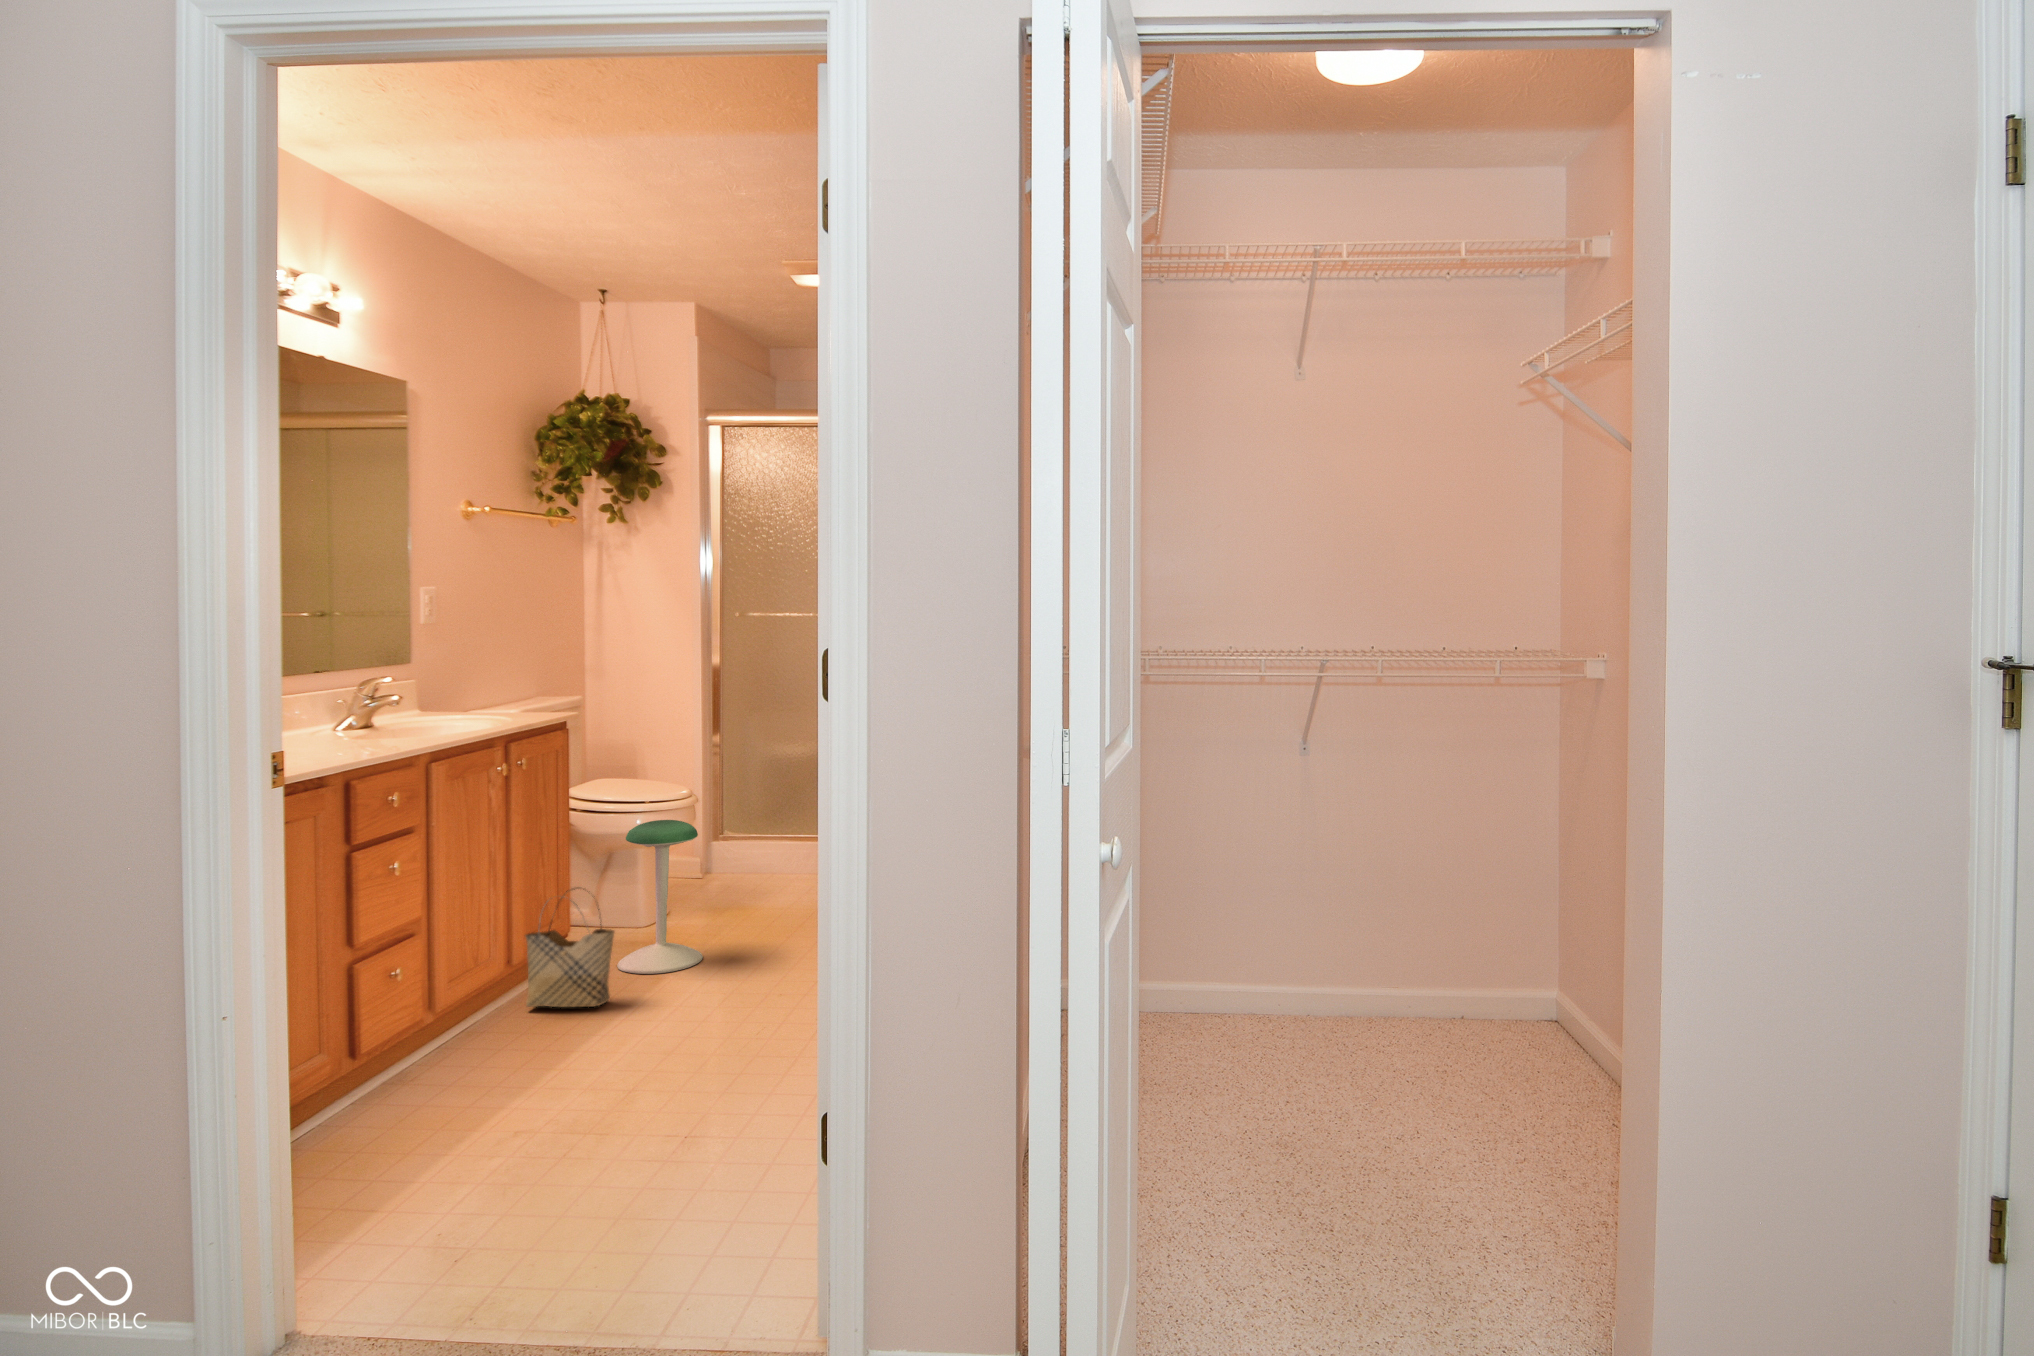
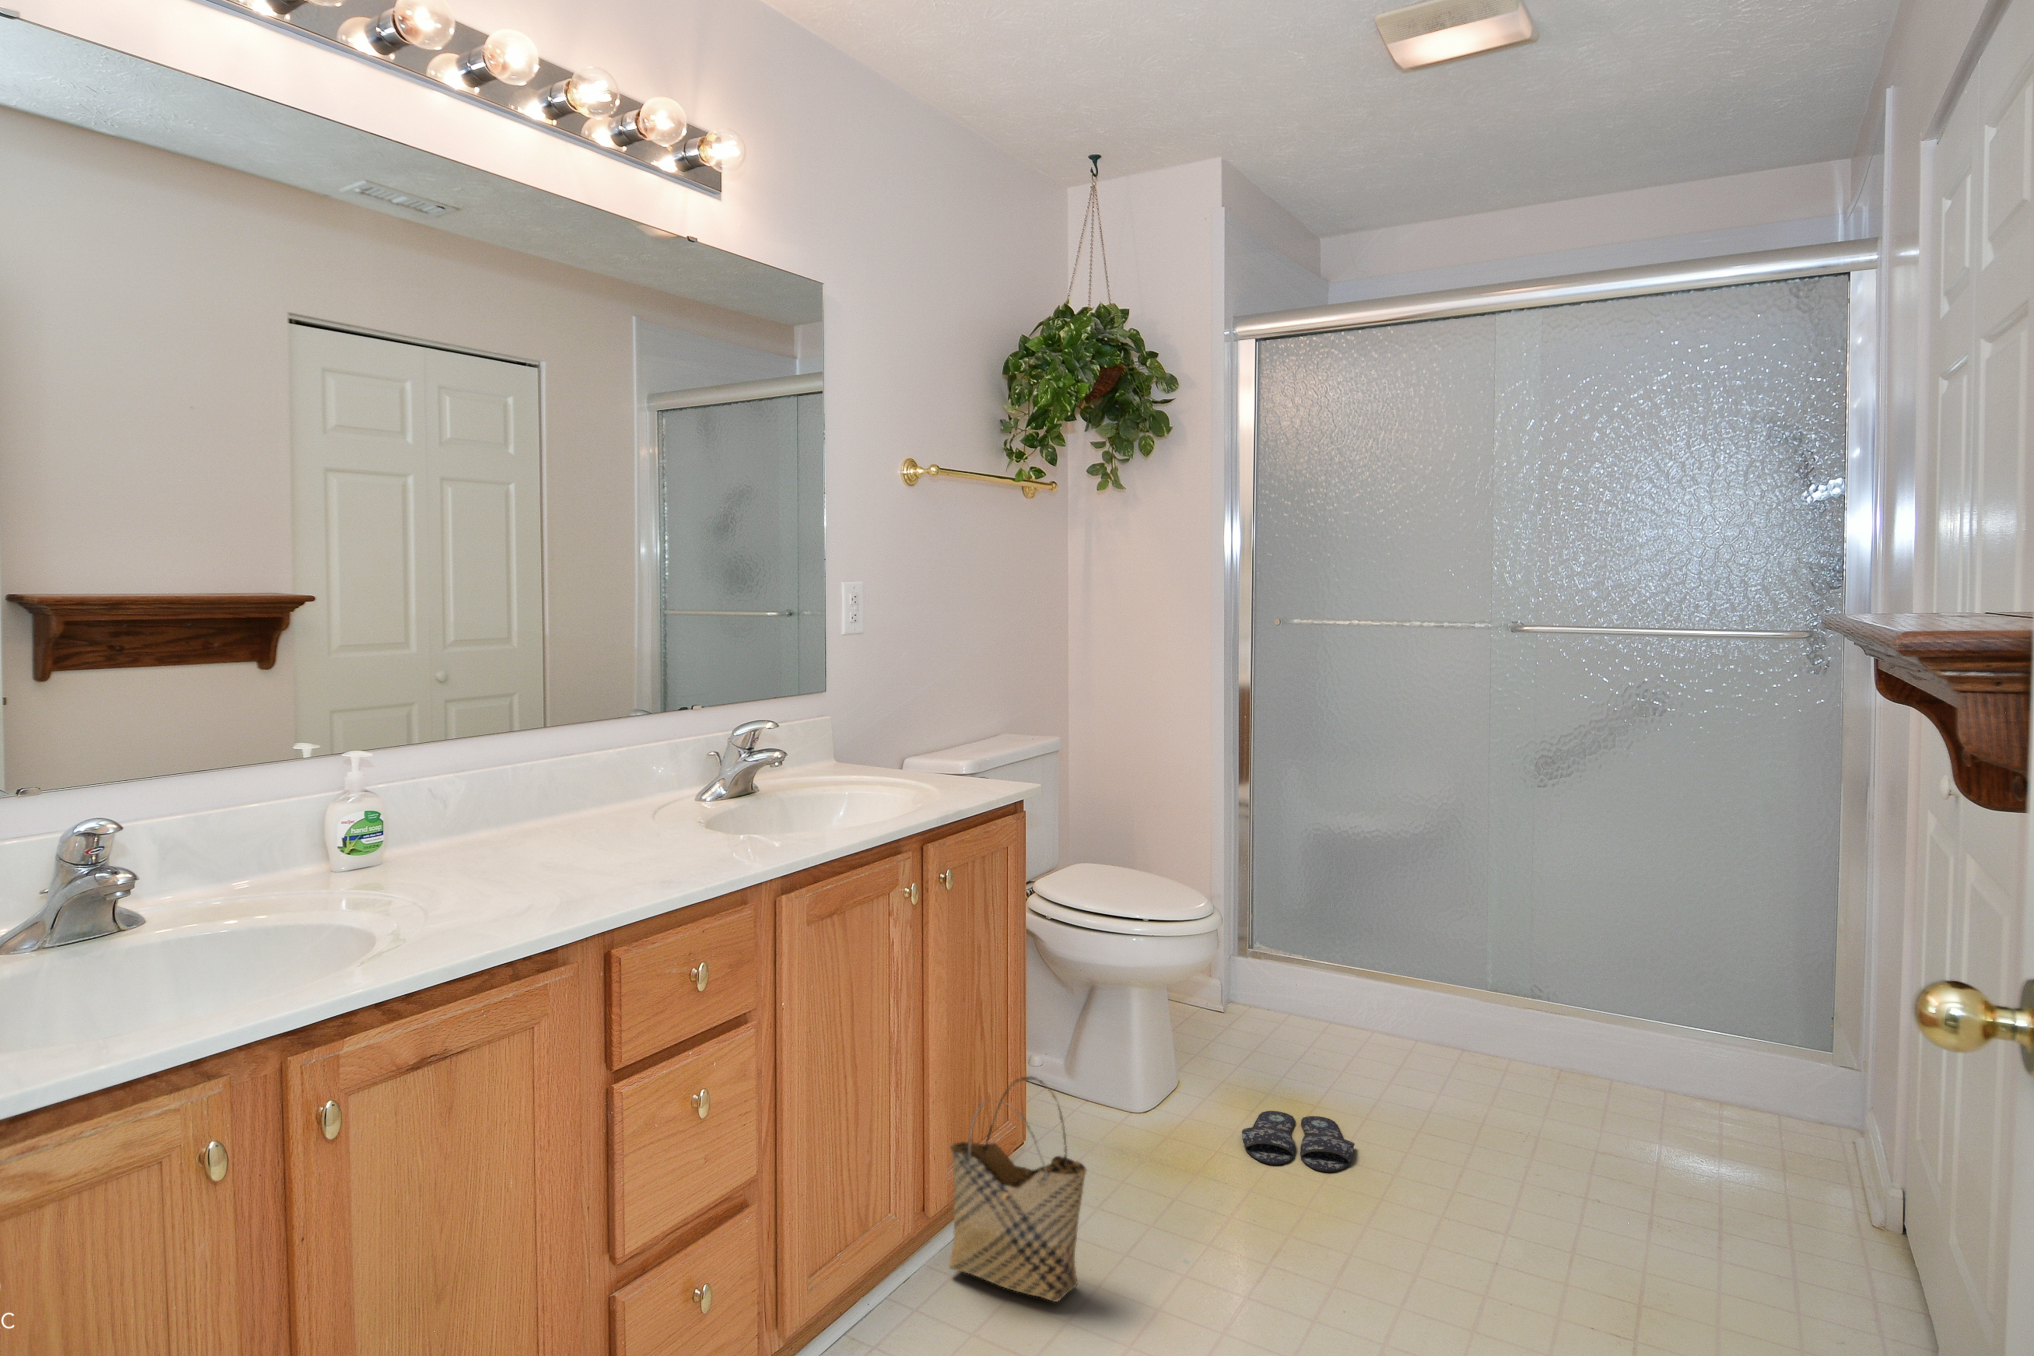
stool: present [617,820,703,974] -> none [1094,960,1228,1230]
slippers: none [713,916,781,939] -> present [1242,1111,1354,1172]

